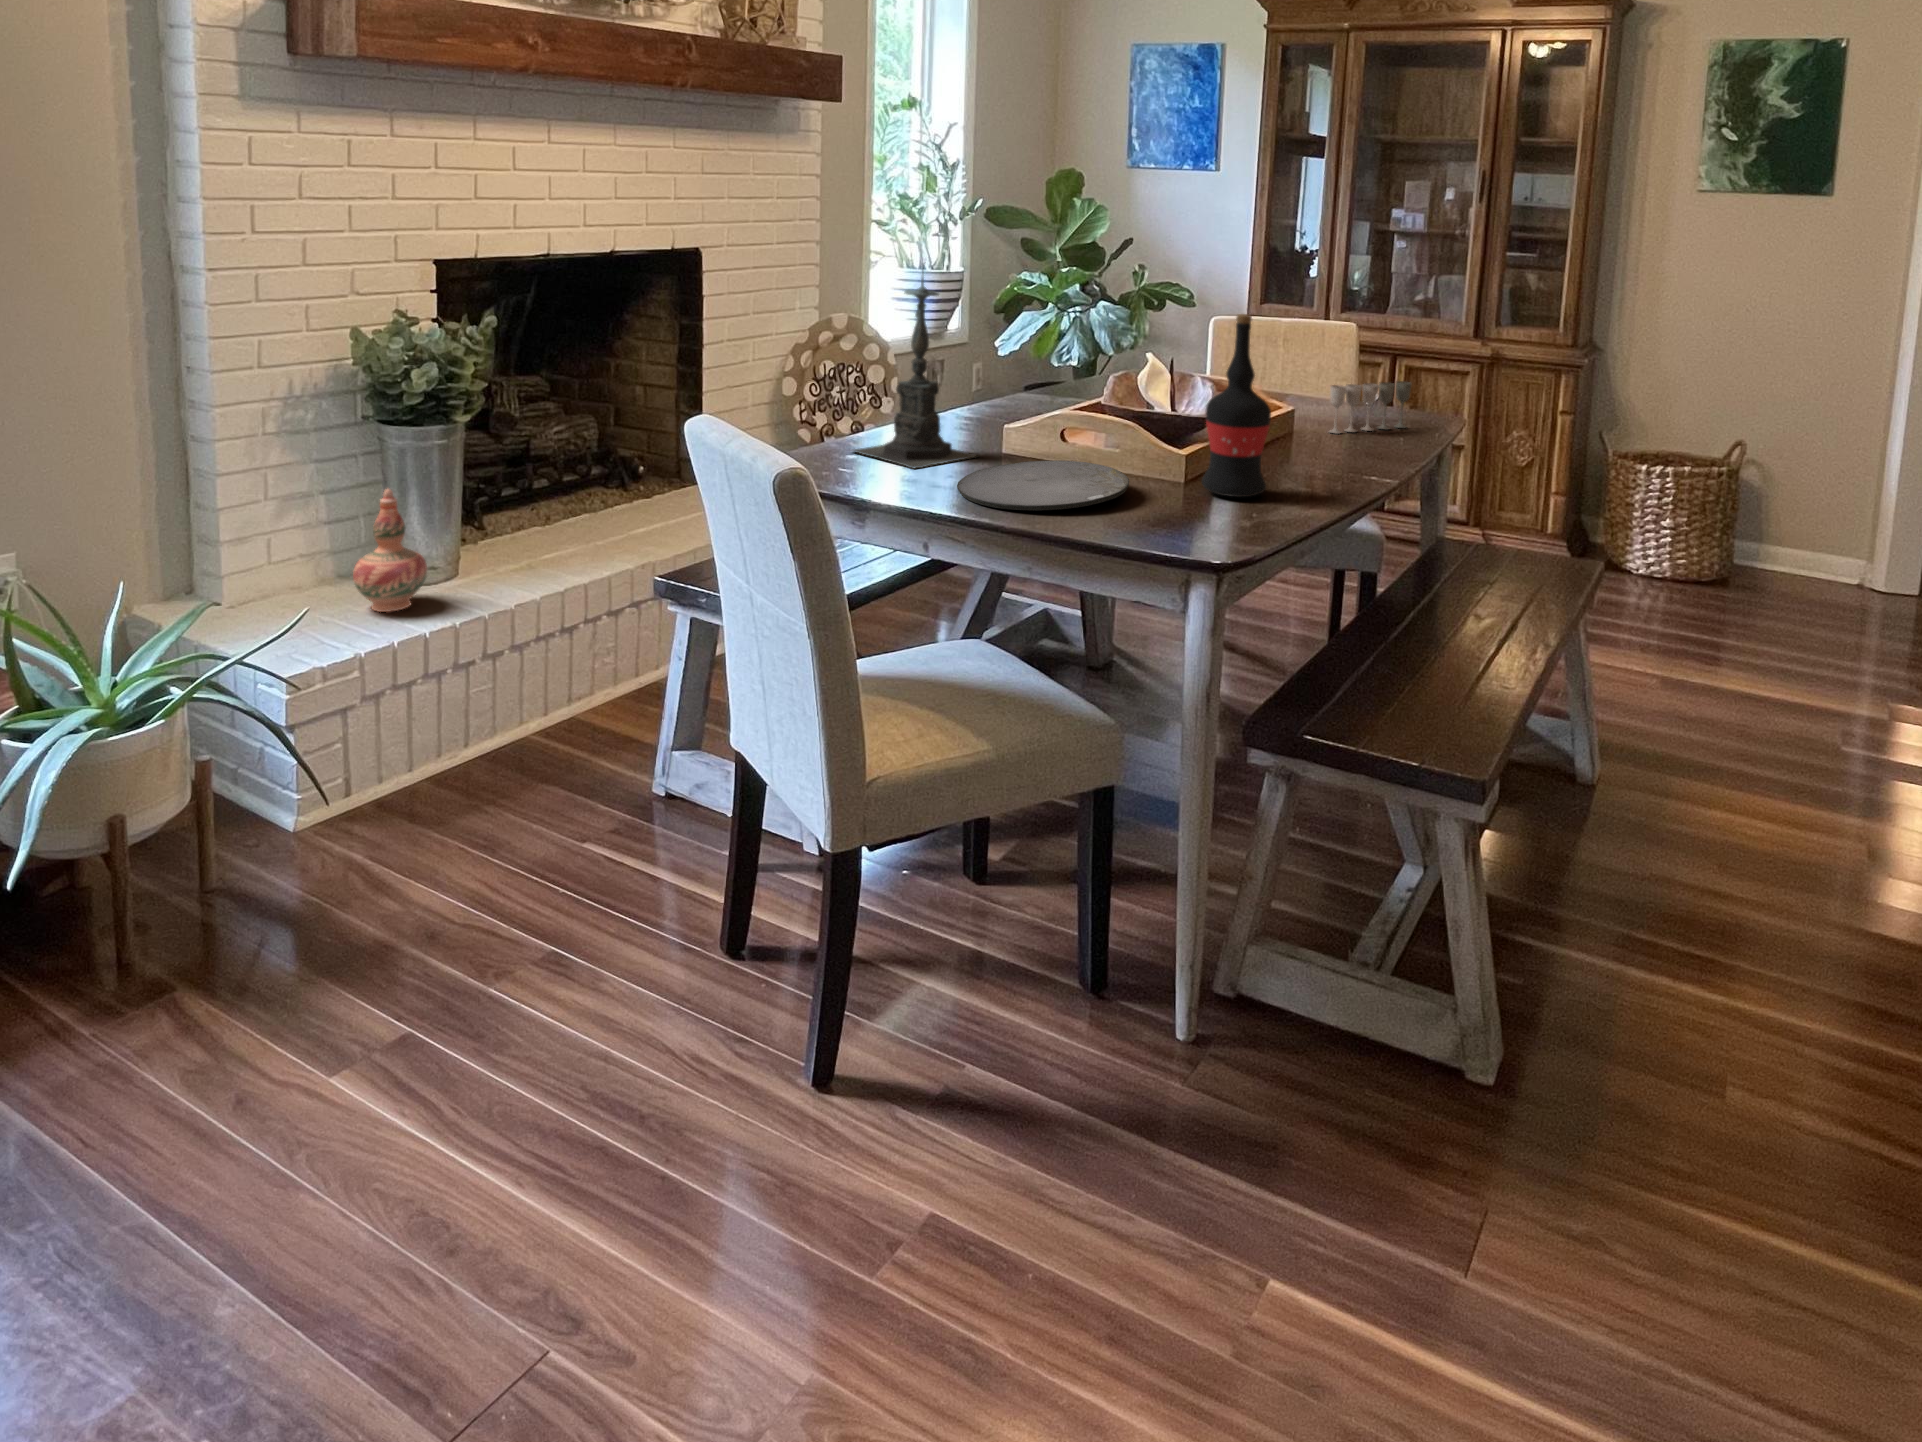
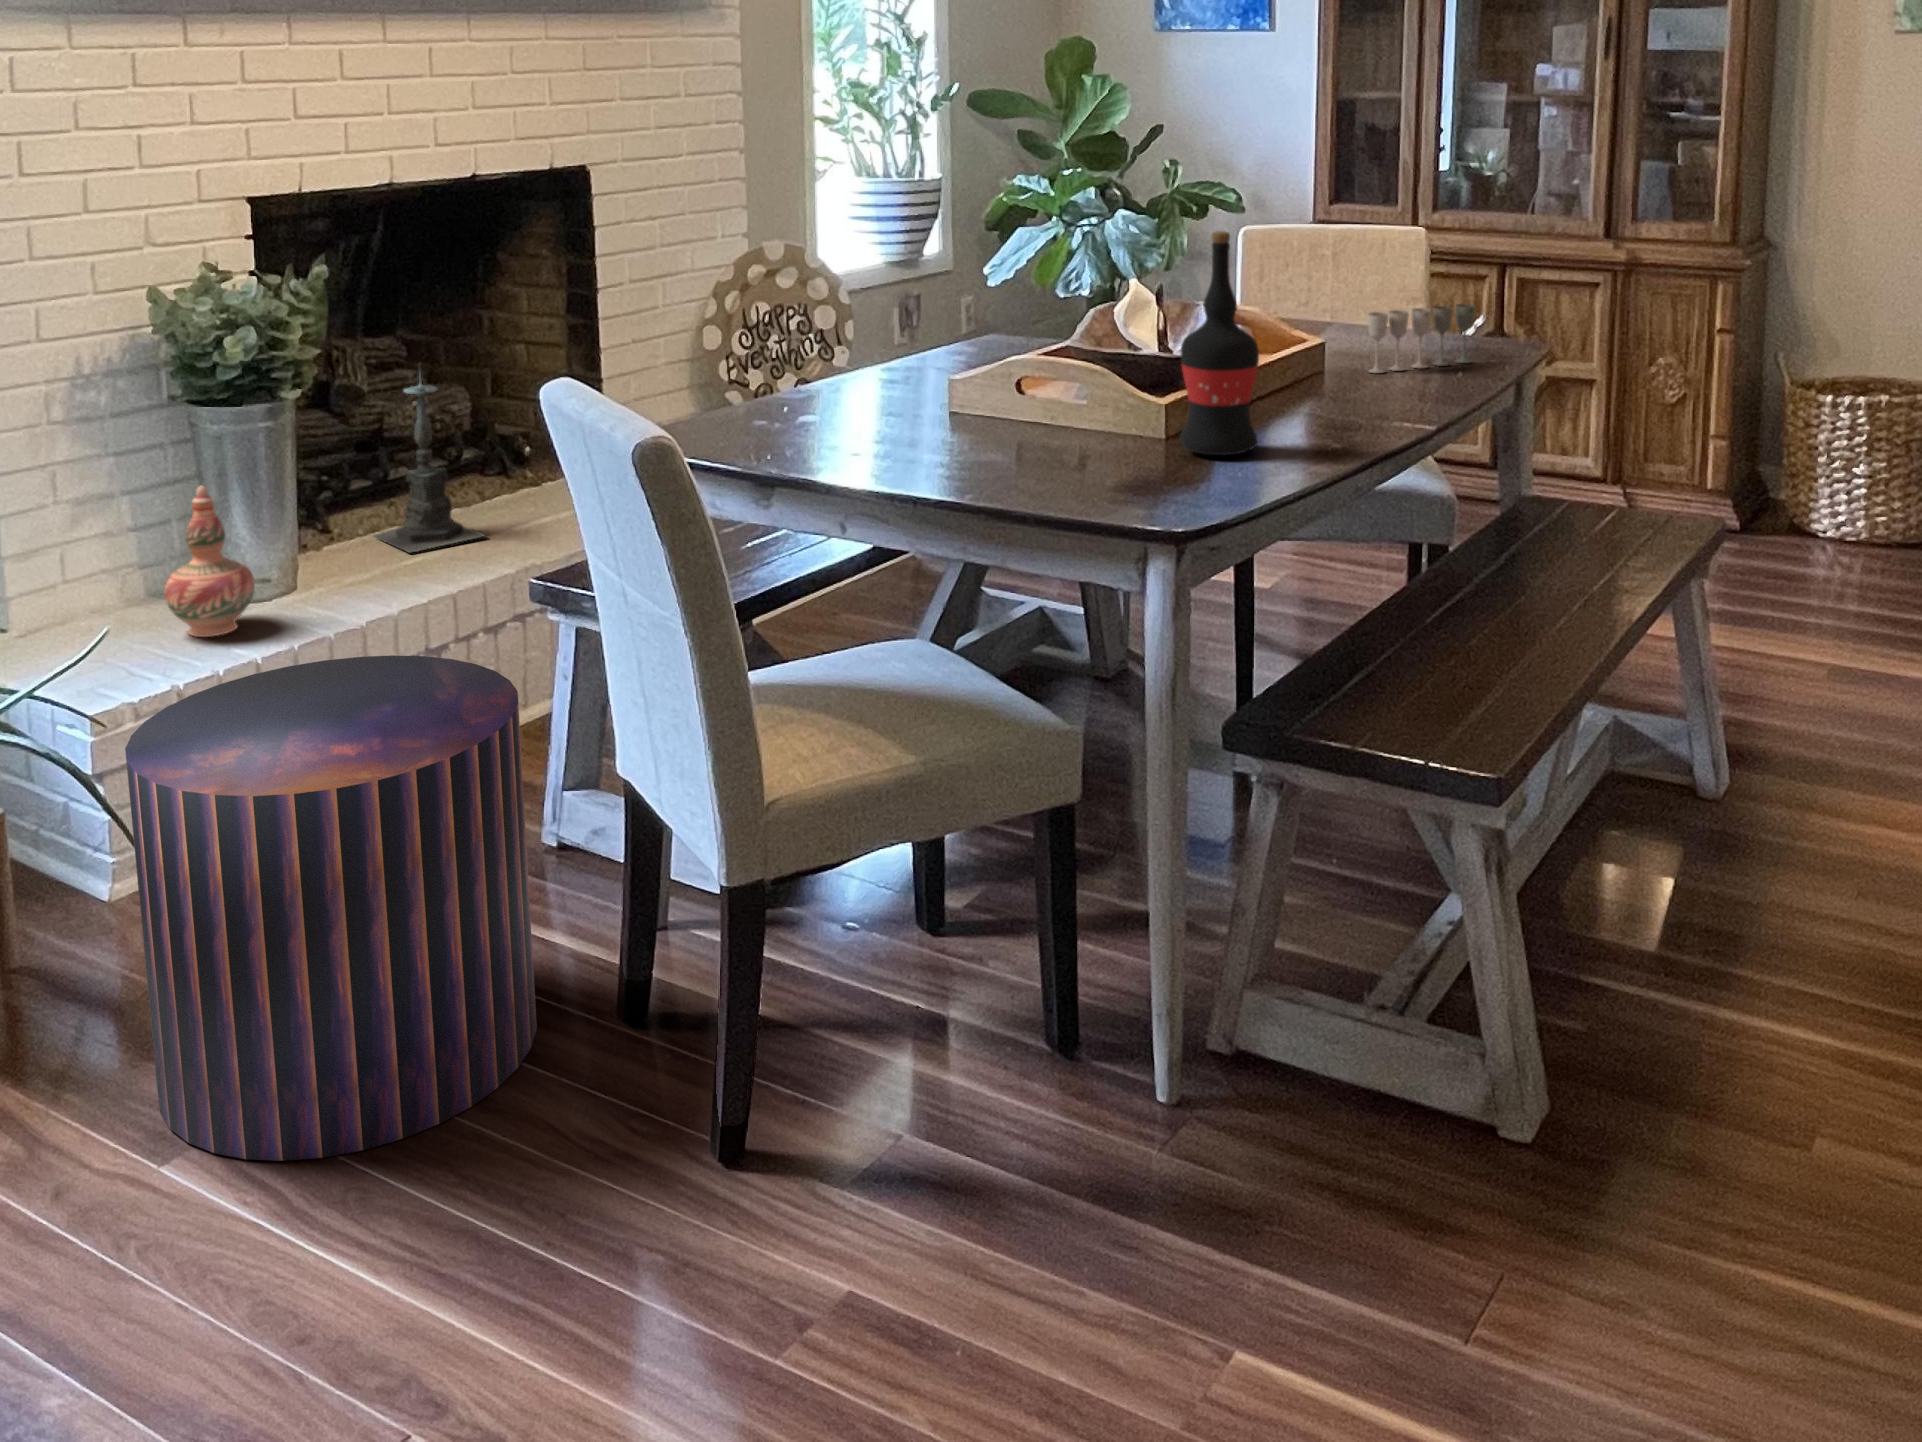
candle holder: present [854,268,979,469] -> present [373,363,485,553]
plate: present [957,460,1129,510] -> none [879,419,1088,479]
pouf: none [314,638,651,1081] -> present [125,655,537,1161]

